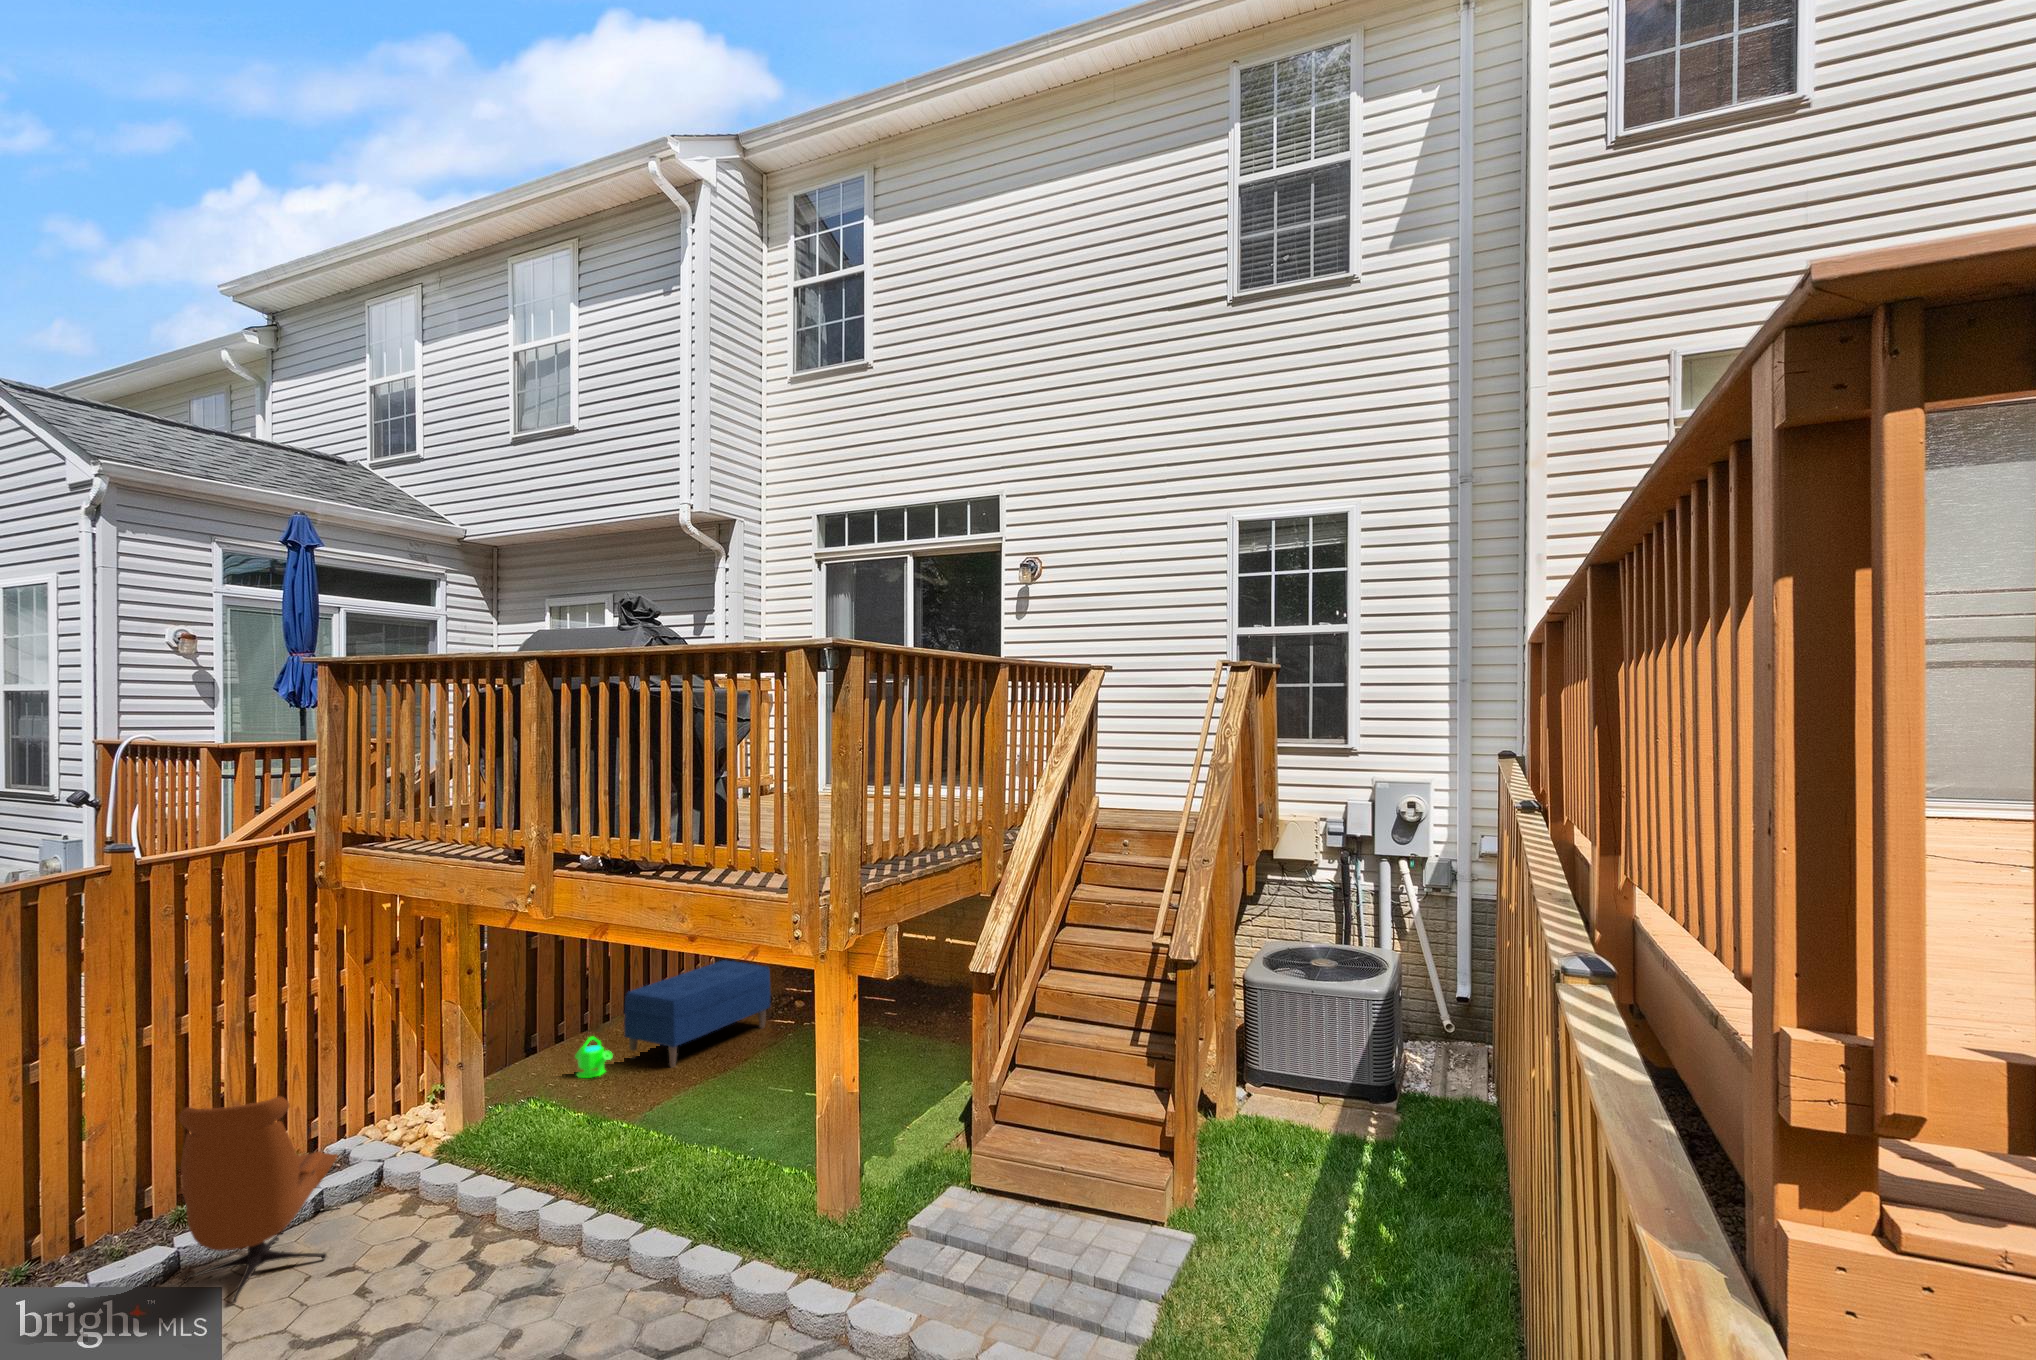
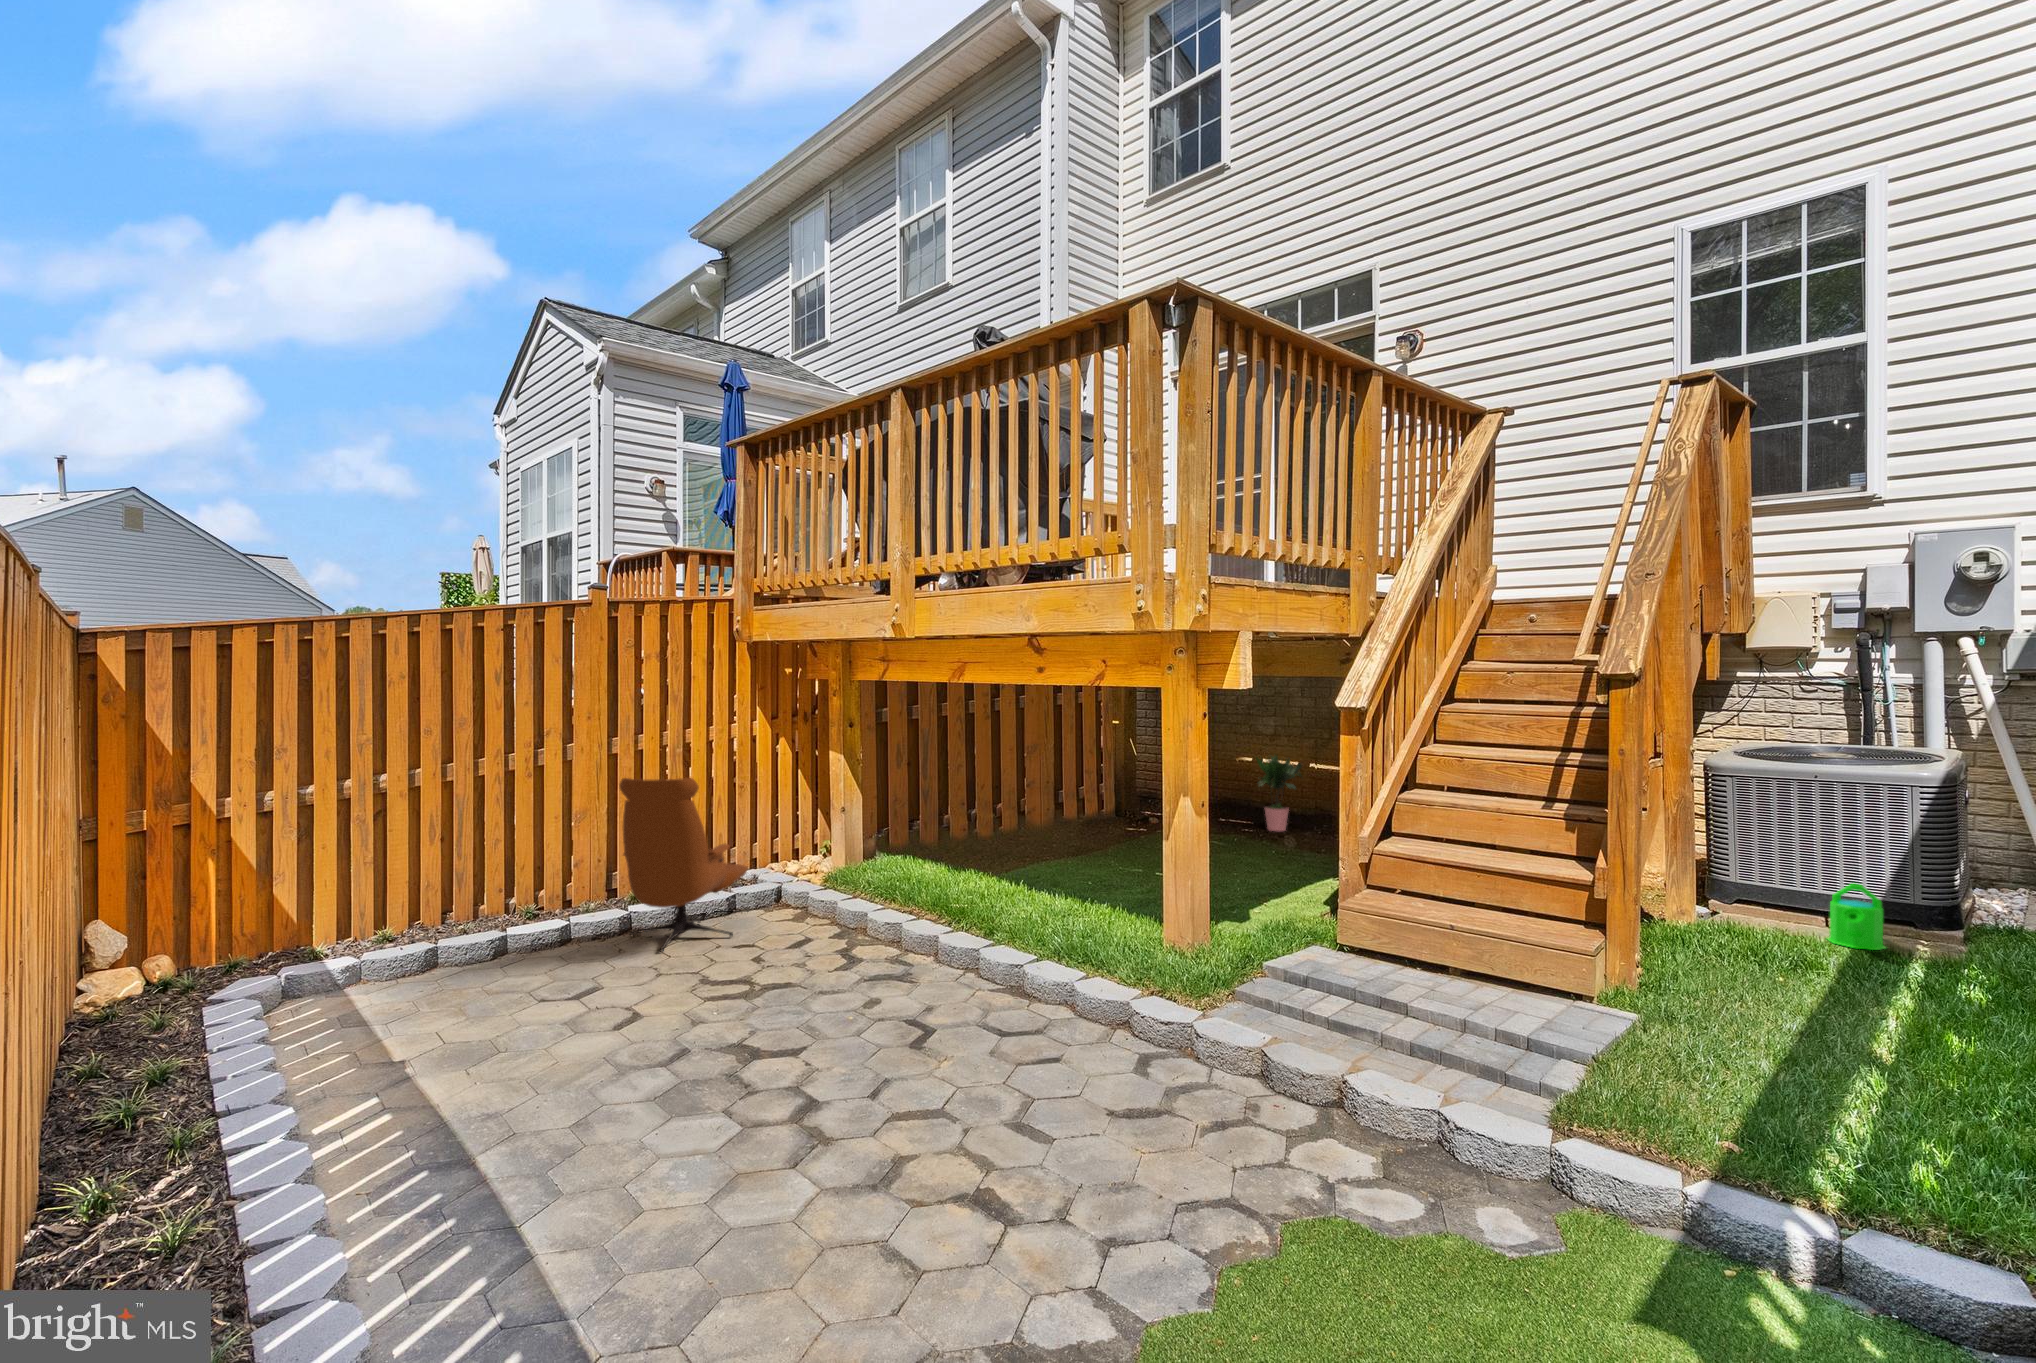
potted plant: none [895,927,942,1007] -> present [1257,755,1303,832]
bench: present [624,960,771,1067] -> none [989,769,1127,850]
watering can: present [575,1036,613,1078] -> present [1827,883,1886,950]

